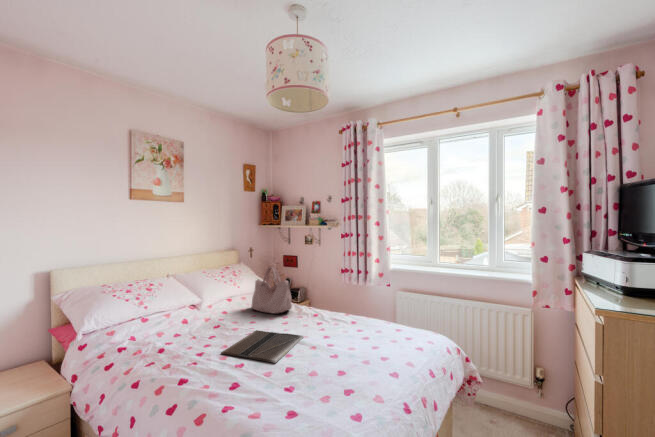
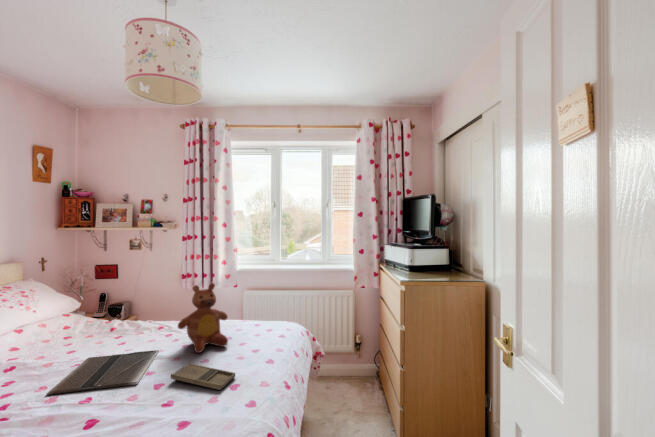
handbag: present [252,267,292,313] -> none [65,278,129,336]
teddy bear: none [318,281,365,347] -> present [178,283,228,353]
tray: none [299,355,354,391] -> present [171,363,235,390]

